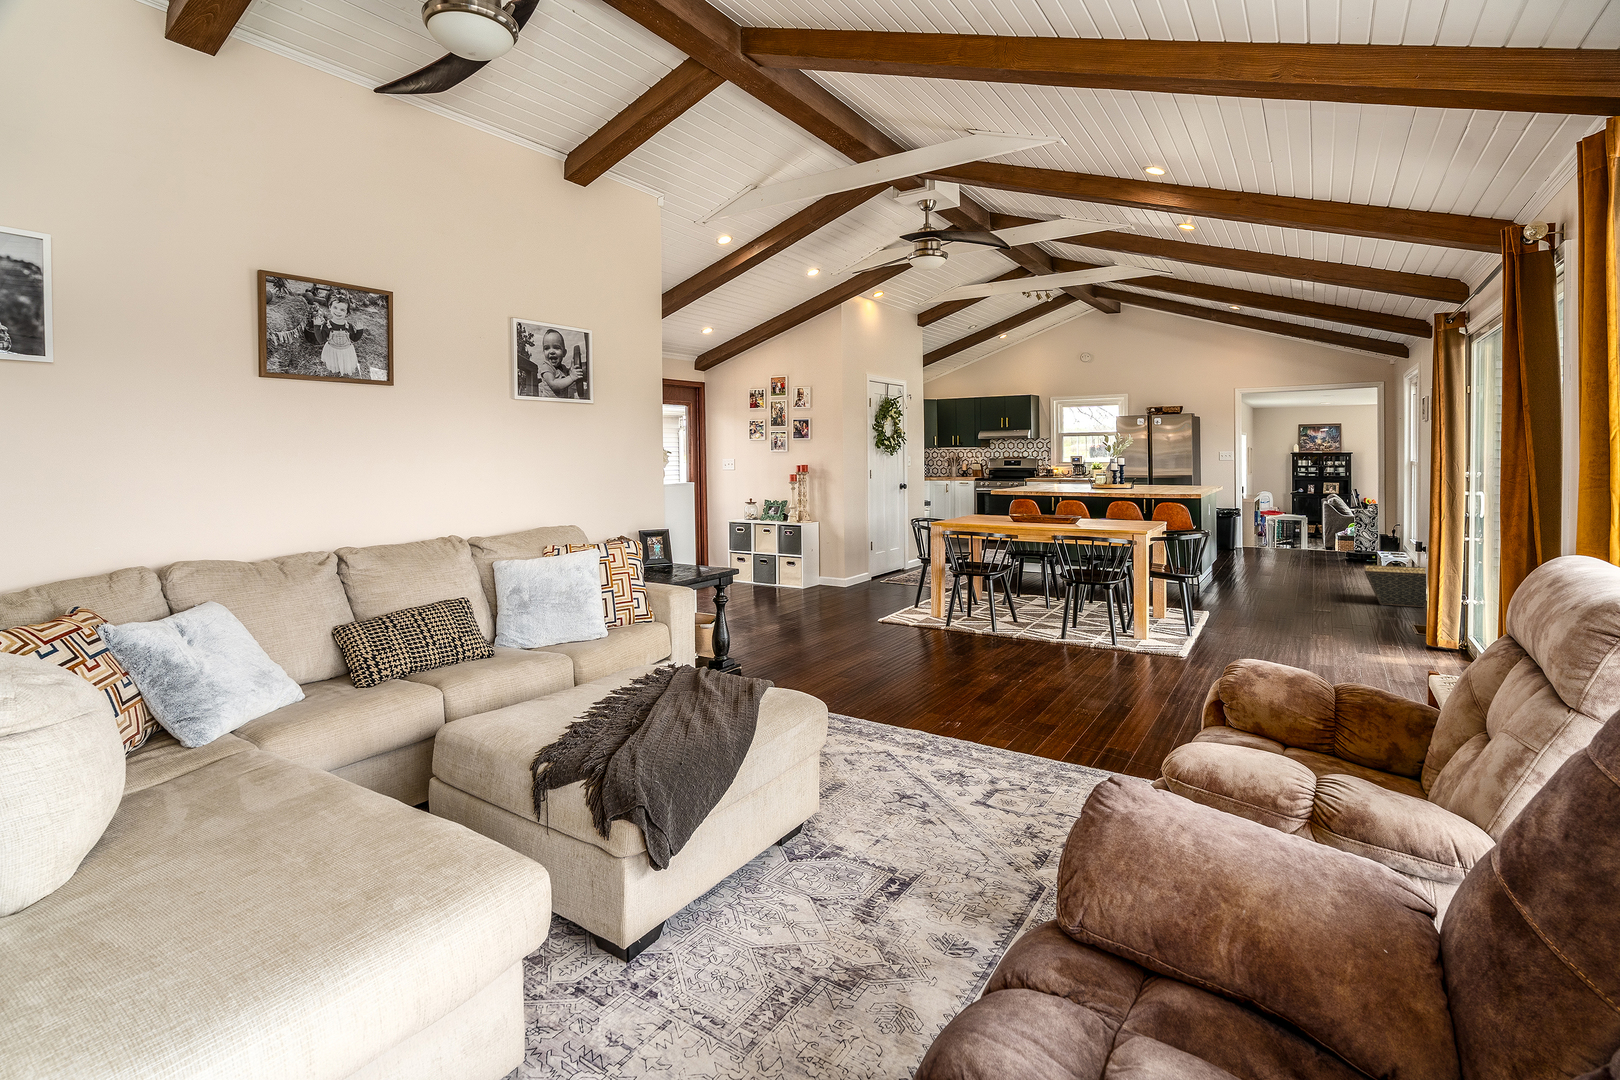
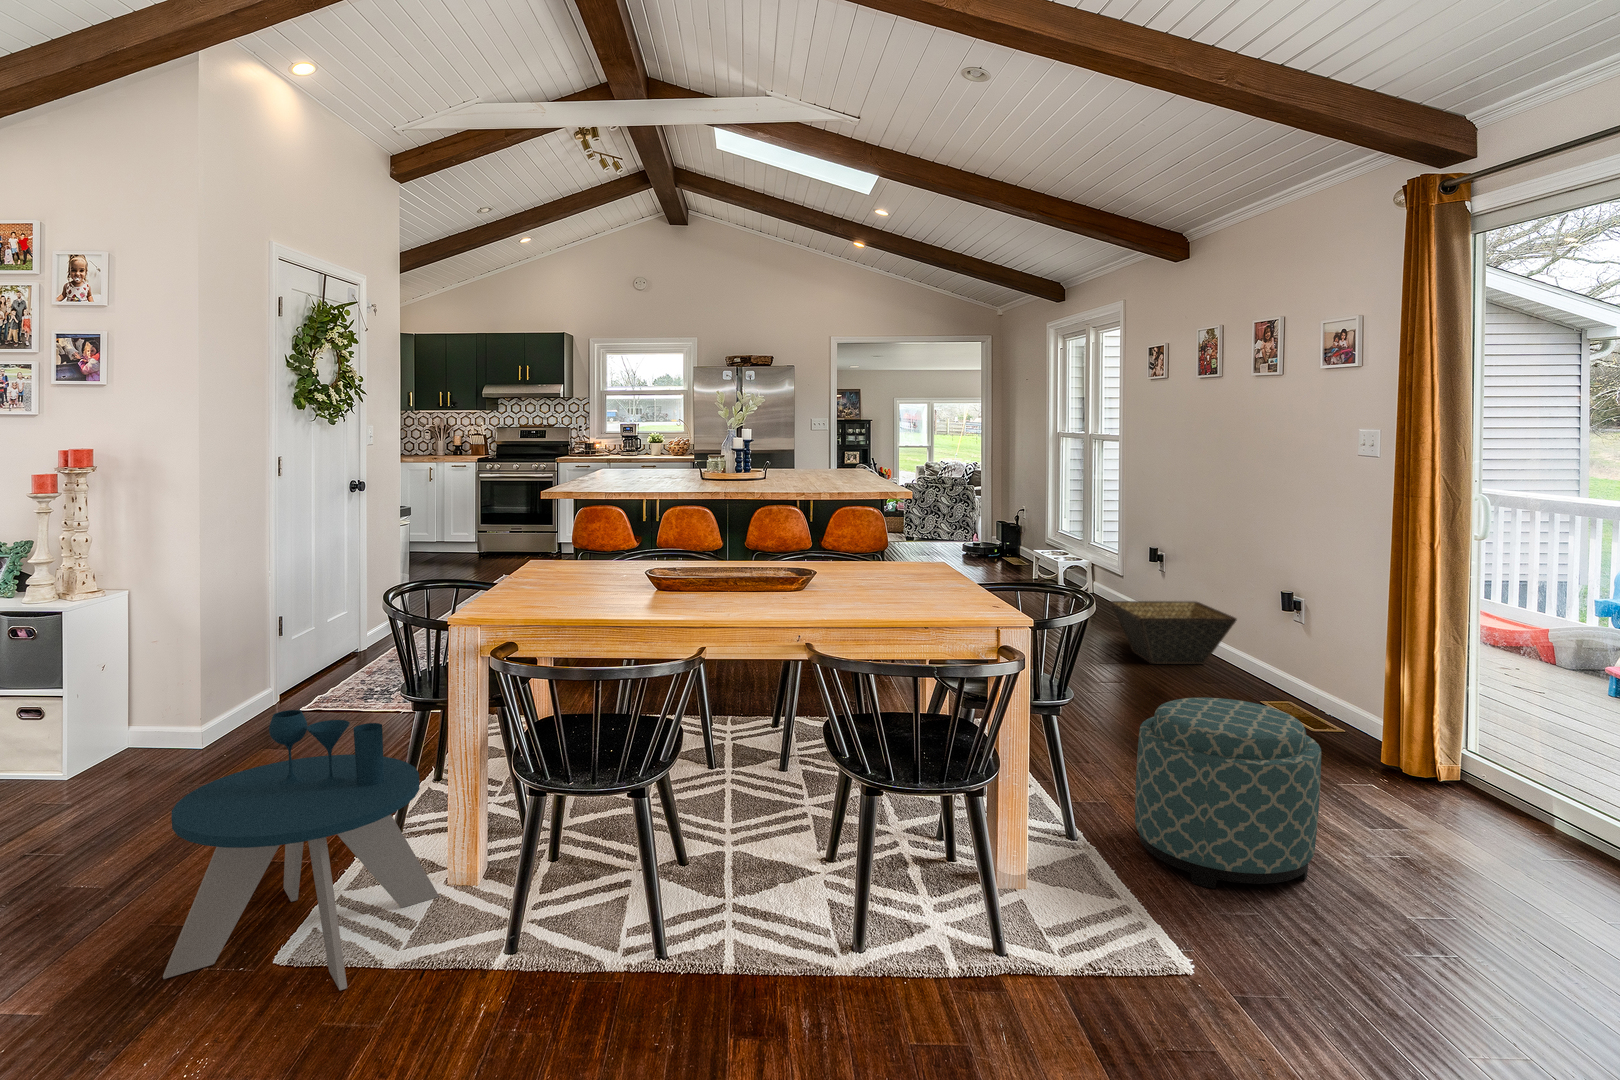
side table: none [830,550,914,634] -> present [163,710,439,990]
ottoman: none [1219,576,1312,658] -> present [1135,698,1321,889]

